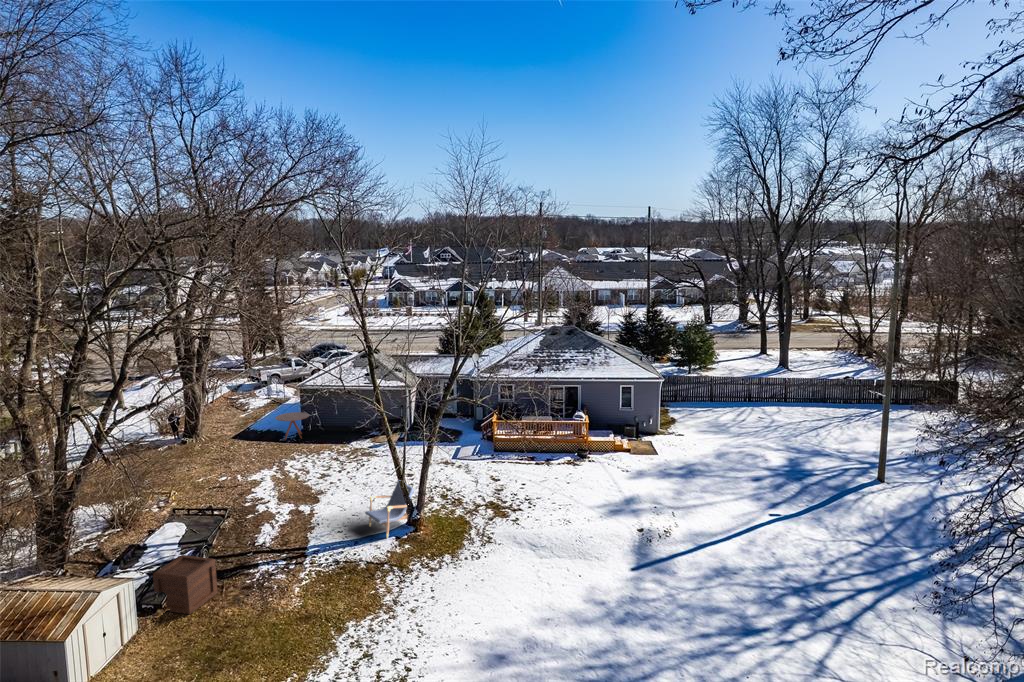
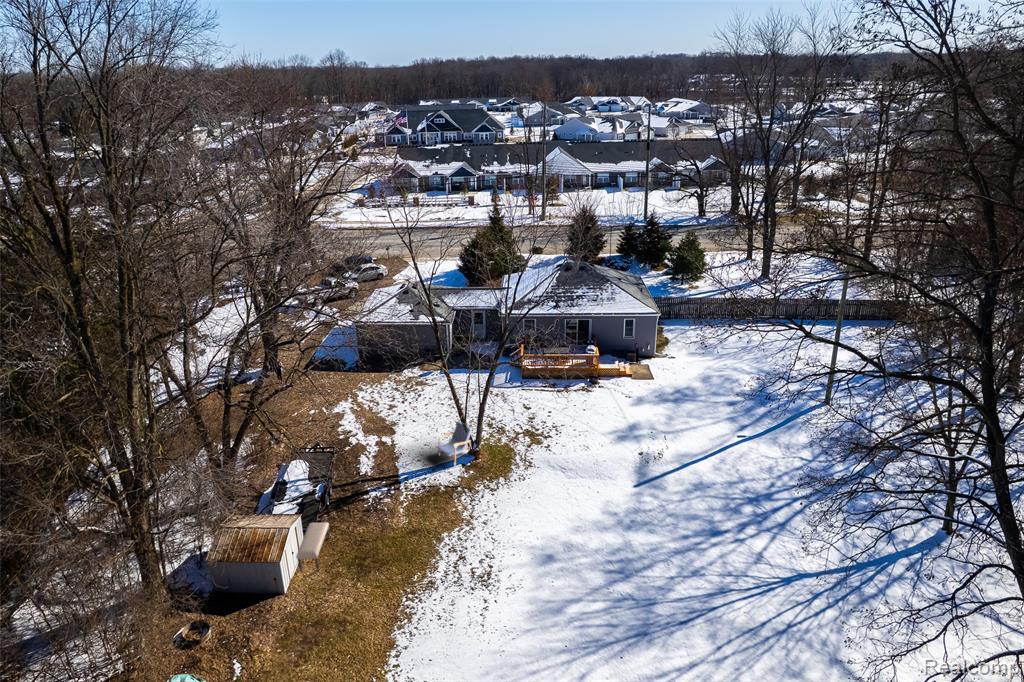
round table: present [276,412,309,440] -> none [335,346,363,371]
wooden crate: present [153,555,217,614] -> none [306,491,347,532]
bench: none [107,597,179,668] -> present [296,522,330,571]

